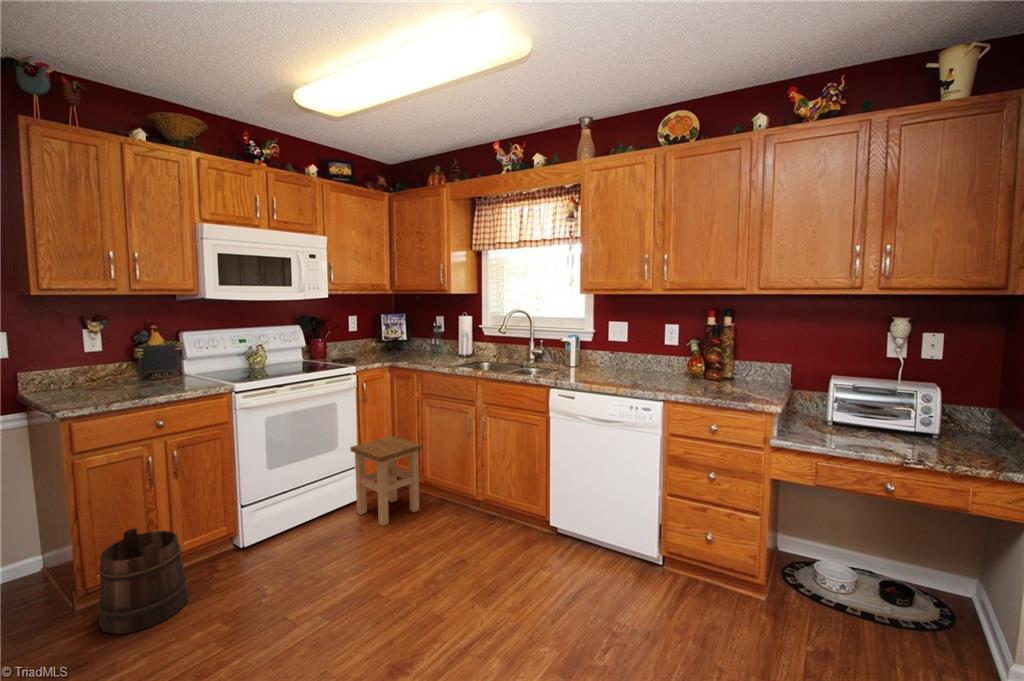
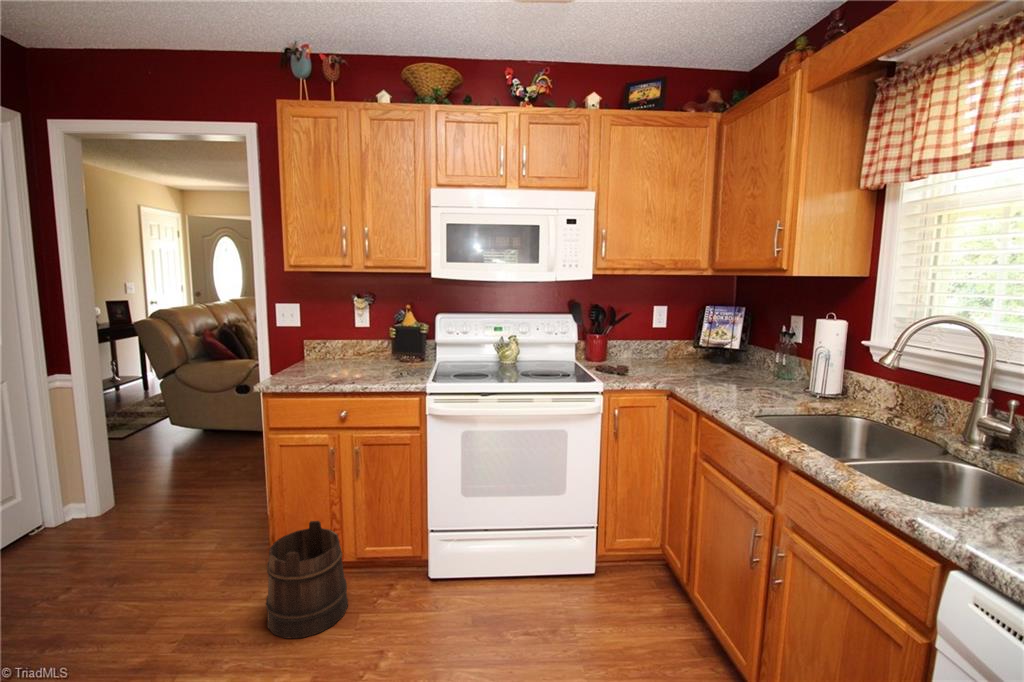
stool: present [350,436,422,526] -> none [574,501,671,646]

